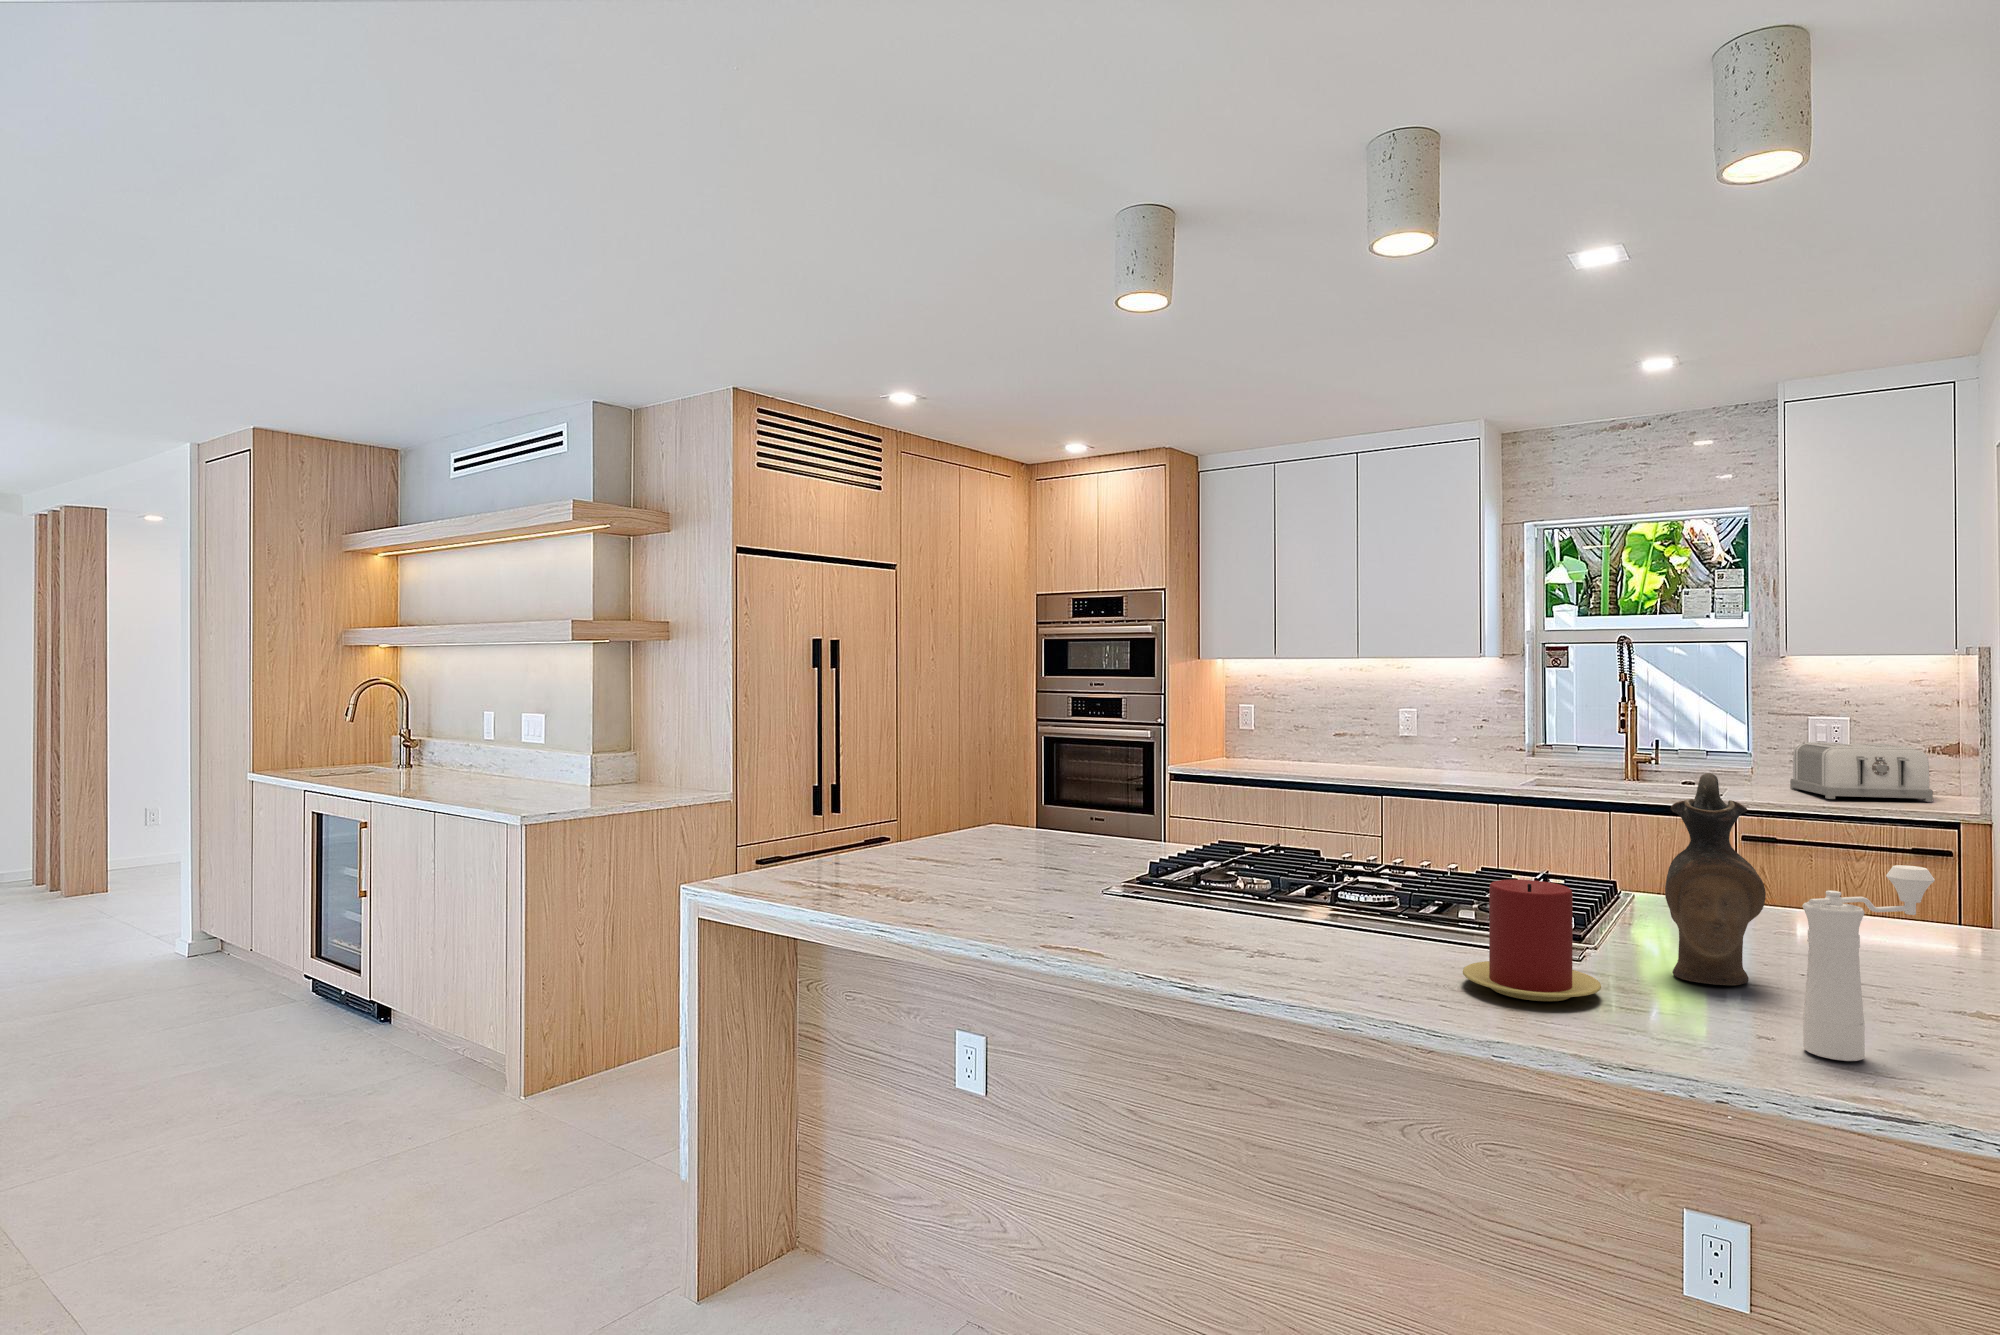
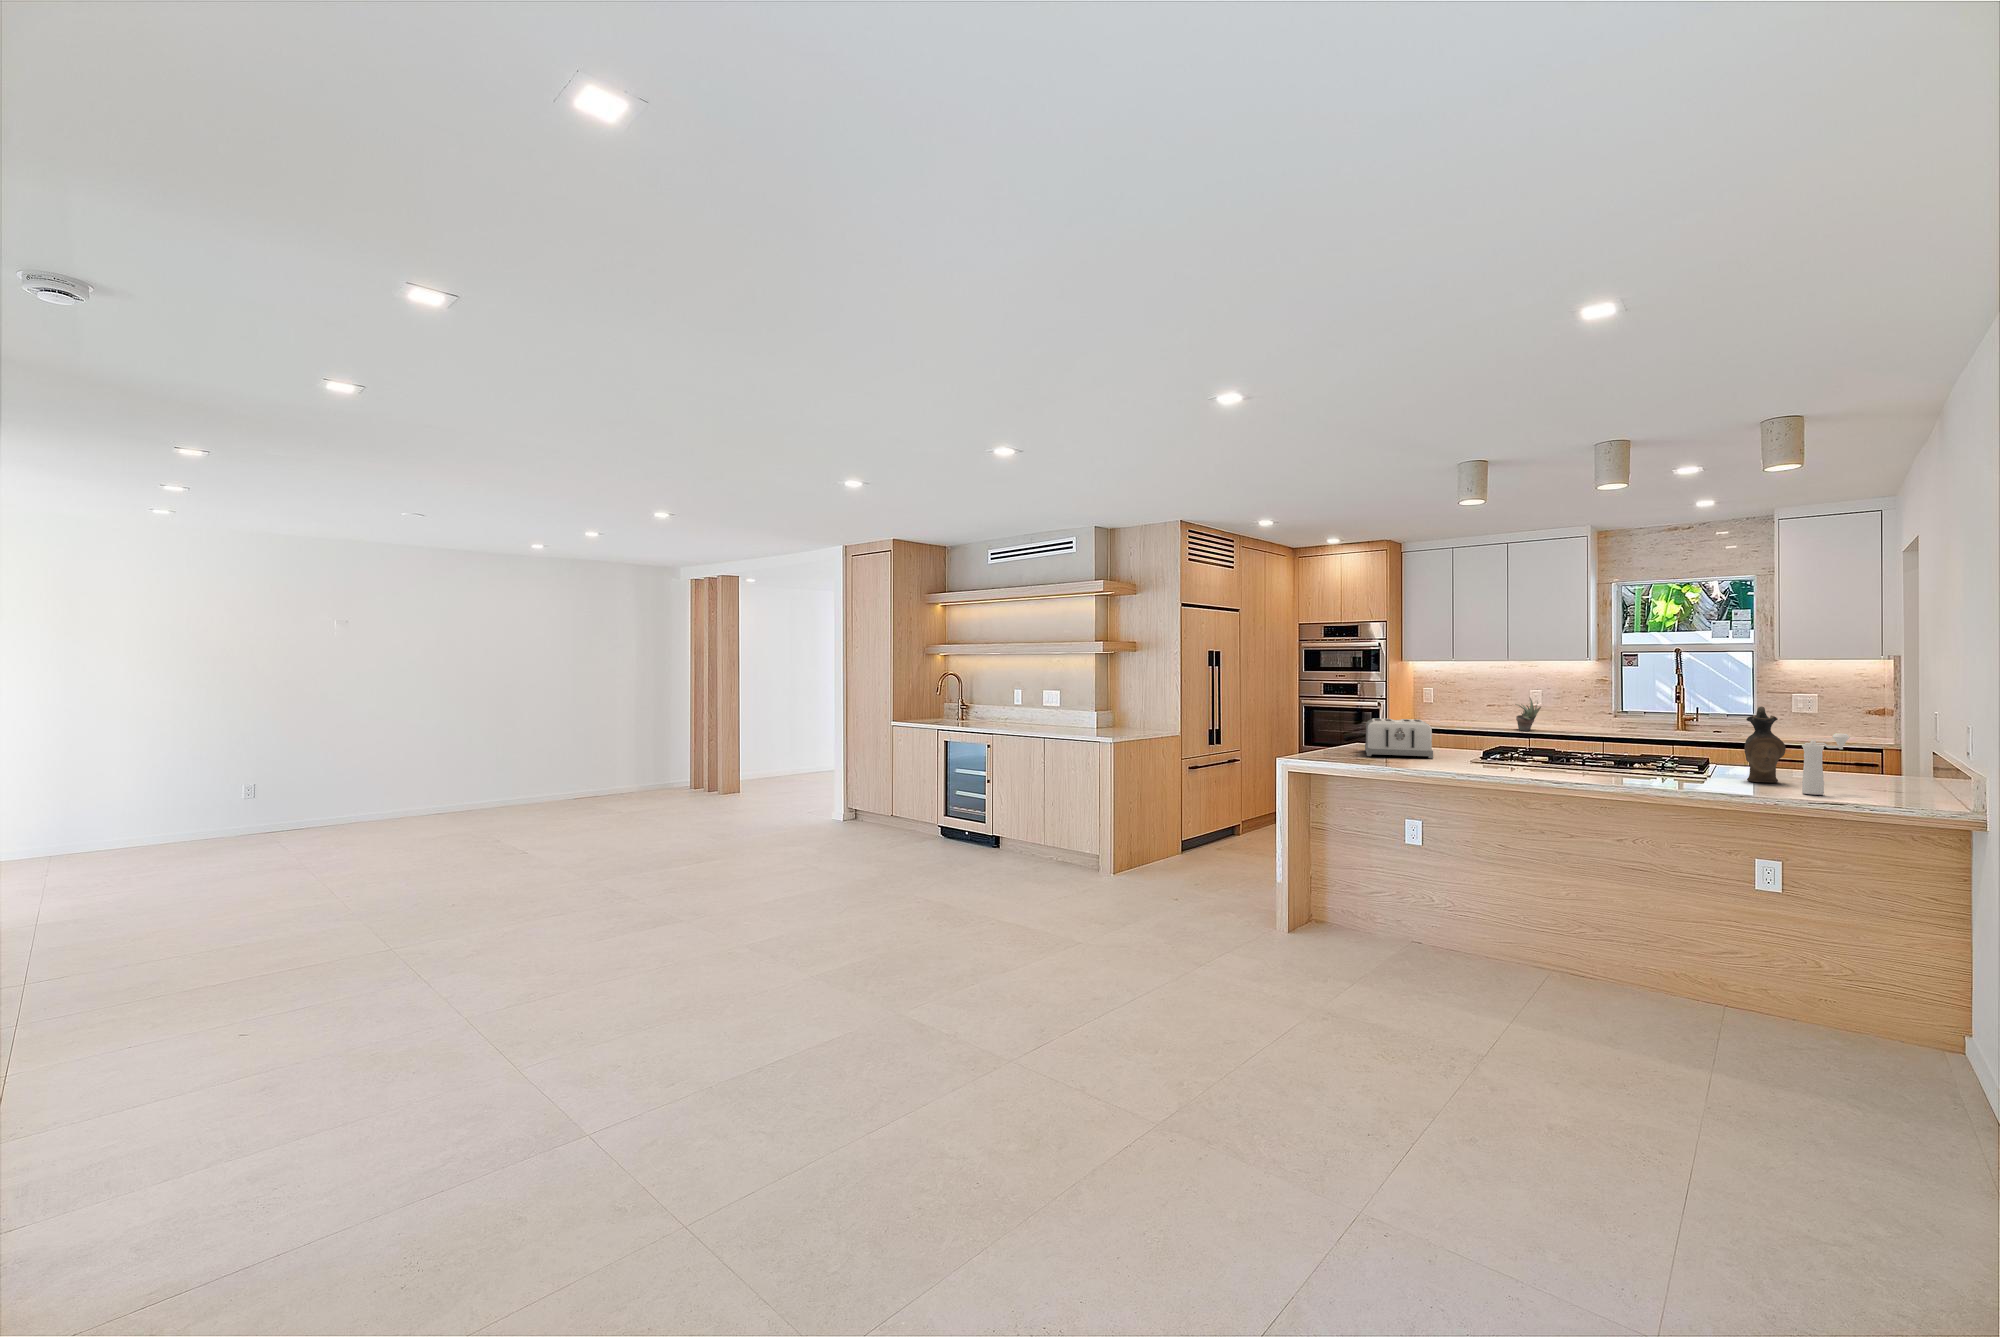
succulent plant: none [1358,722,1399,782] -> present [1515,697,1541,731]
toaster: present [1790,742,1933,802] -> present [1365,718,1433,758]
candle: present [1463,880,1601,1001] -> none [1665,745,1722,785]

